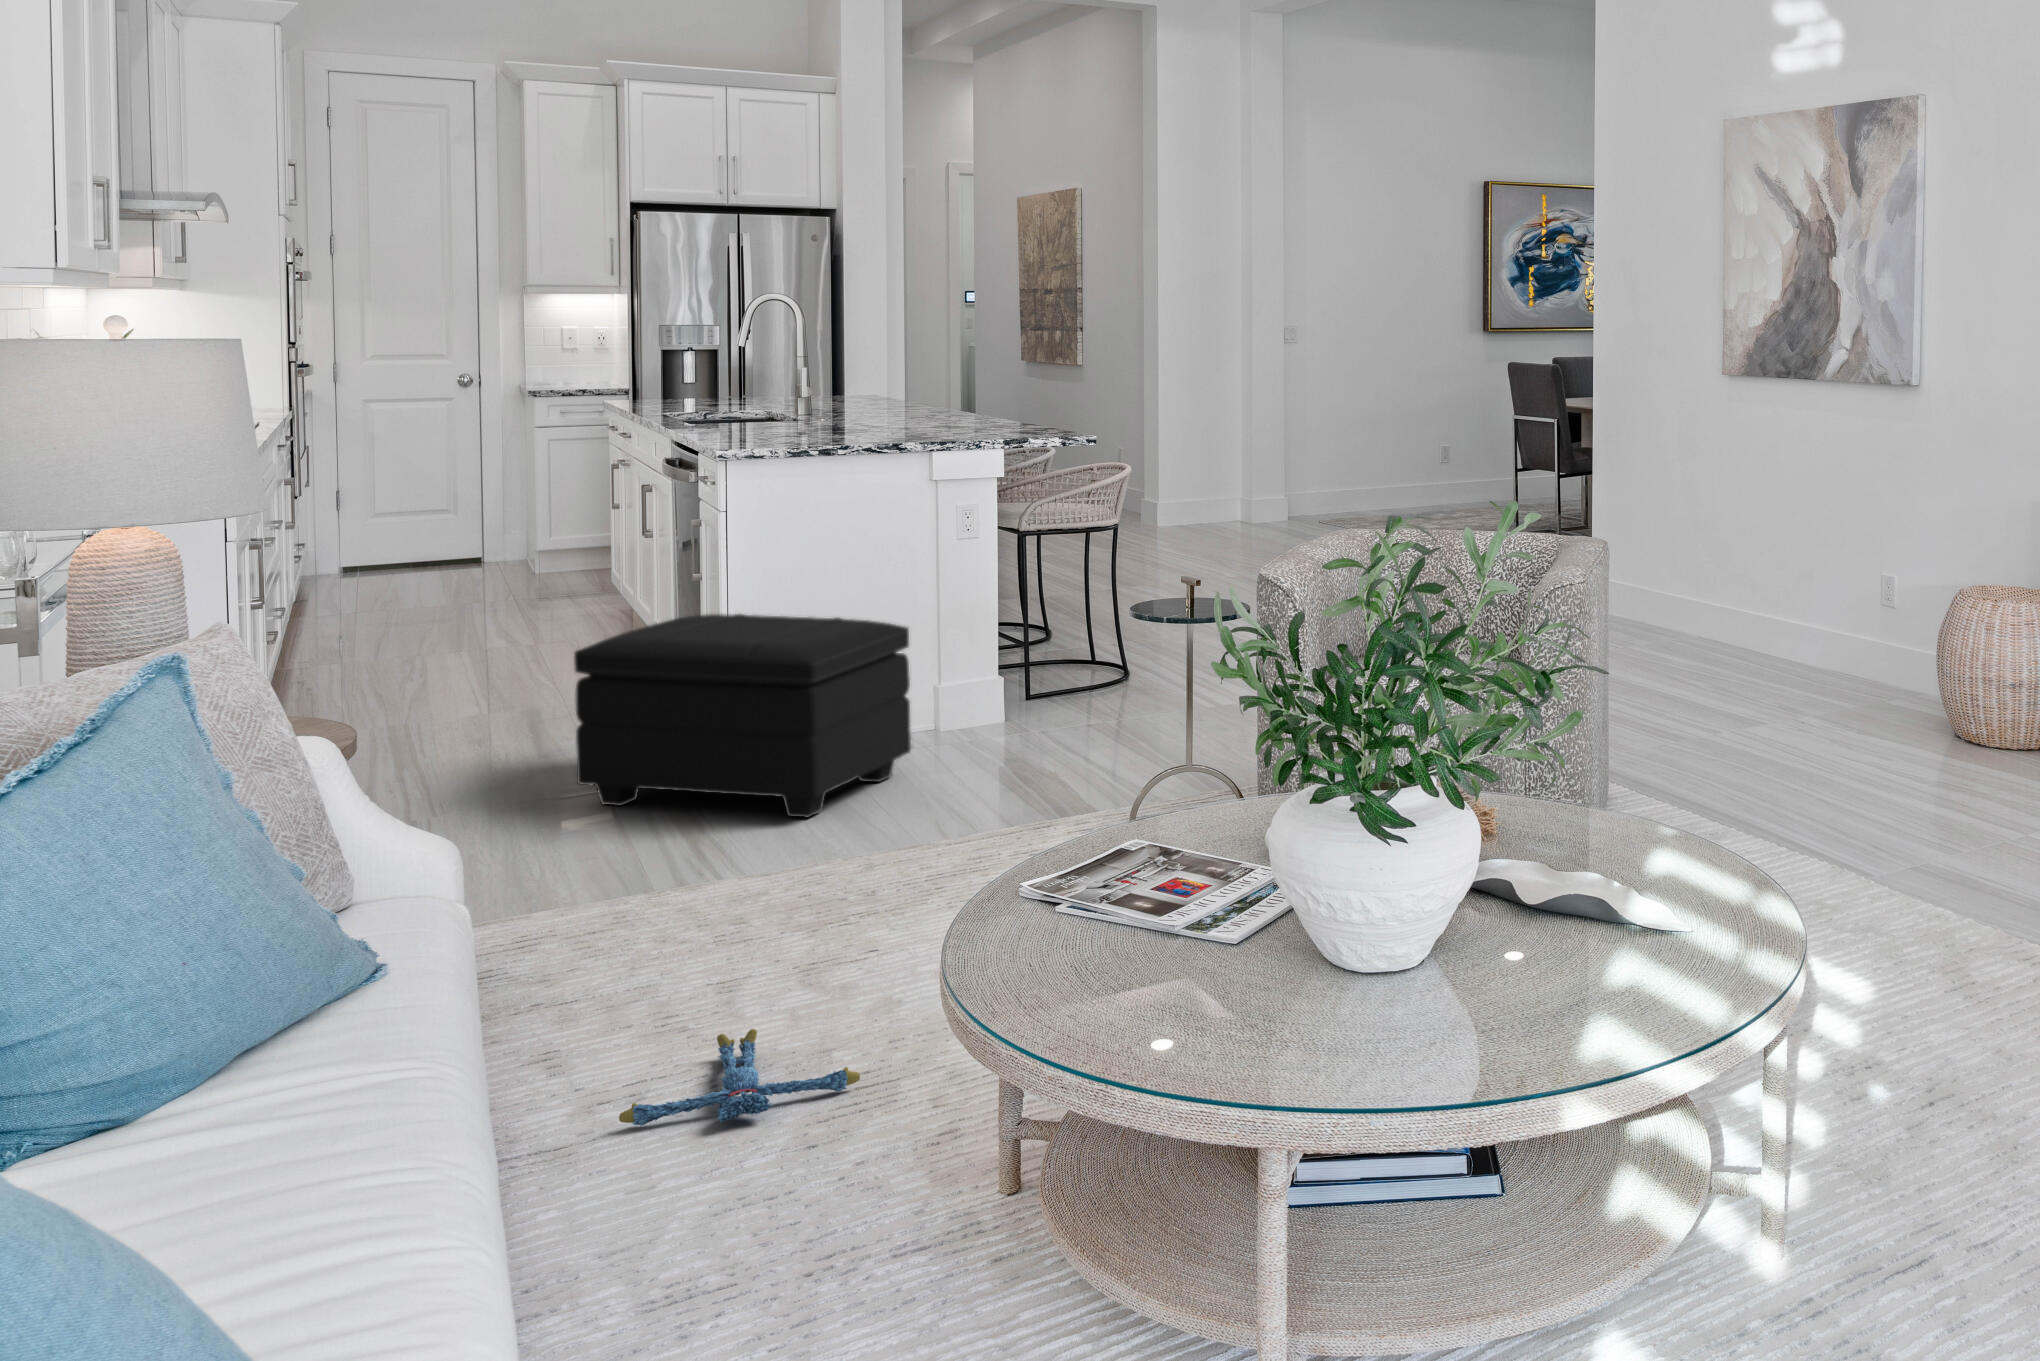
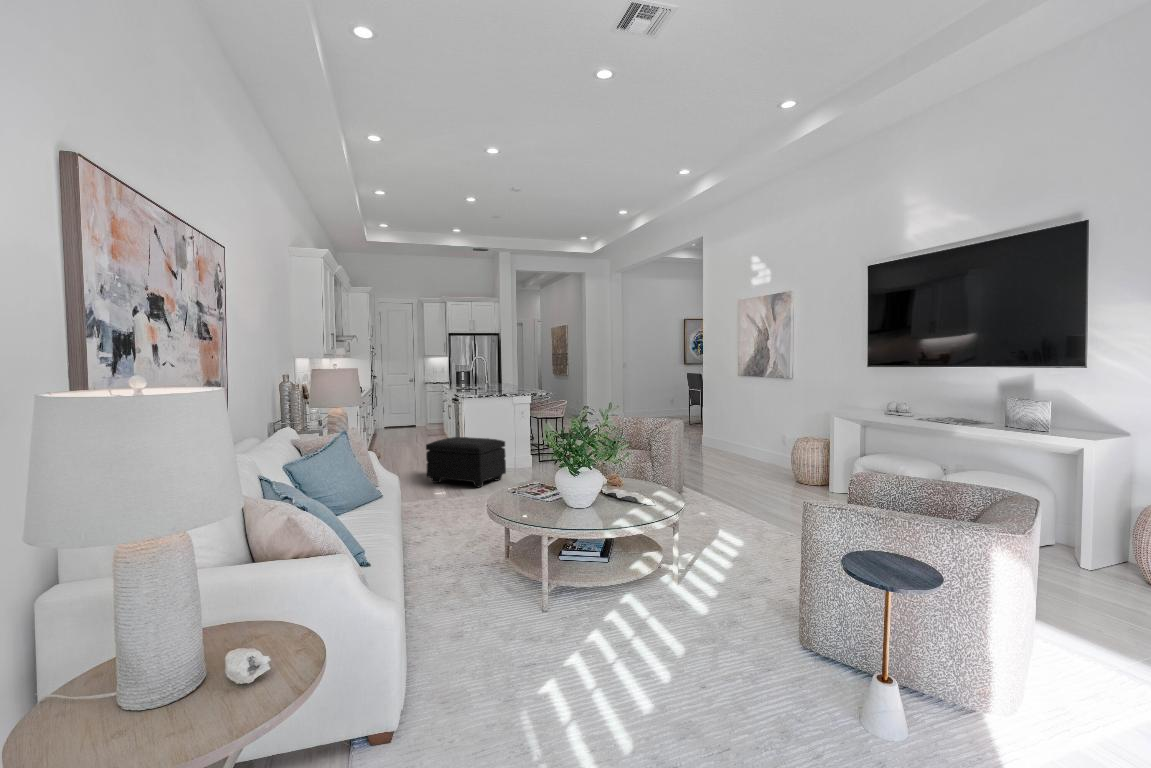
plush toy: present [619,1029,860,1125] -> none [425,529,478,547]

